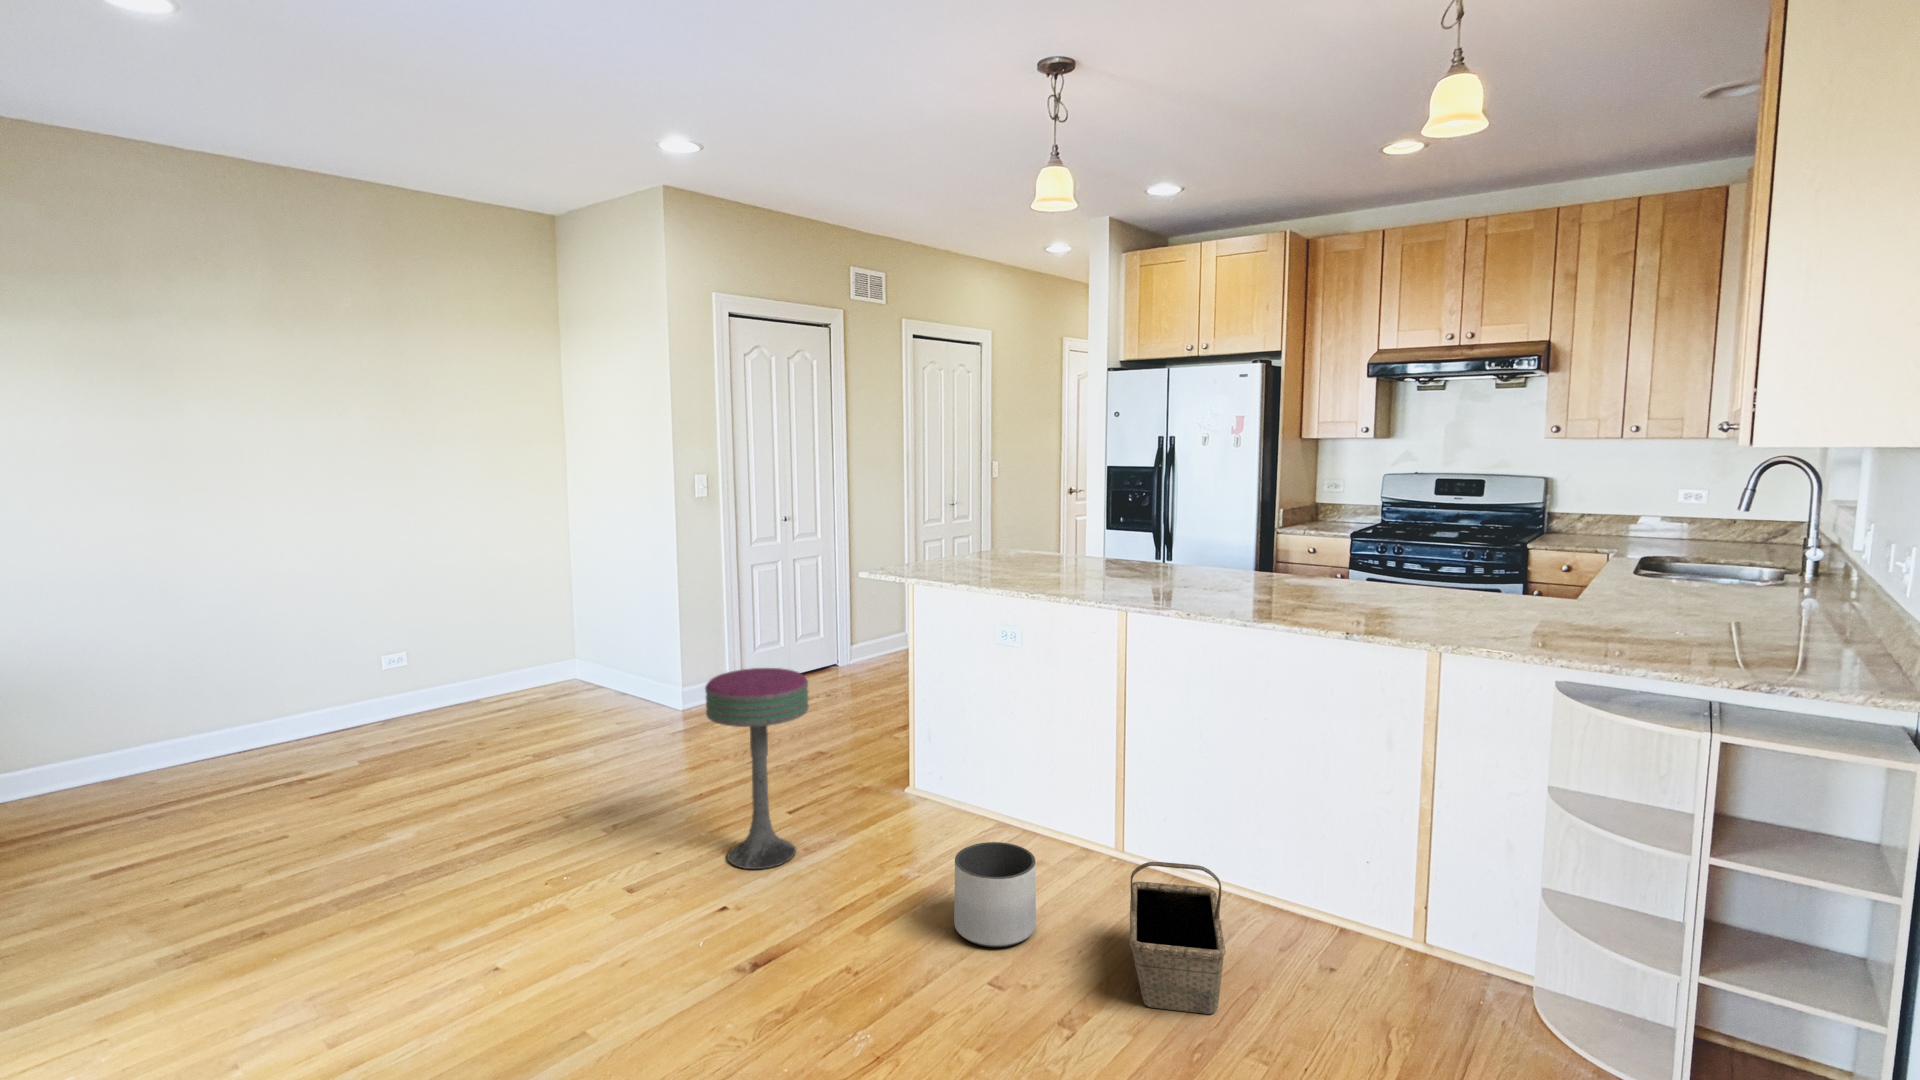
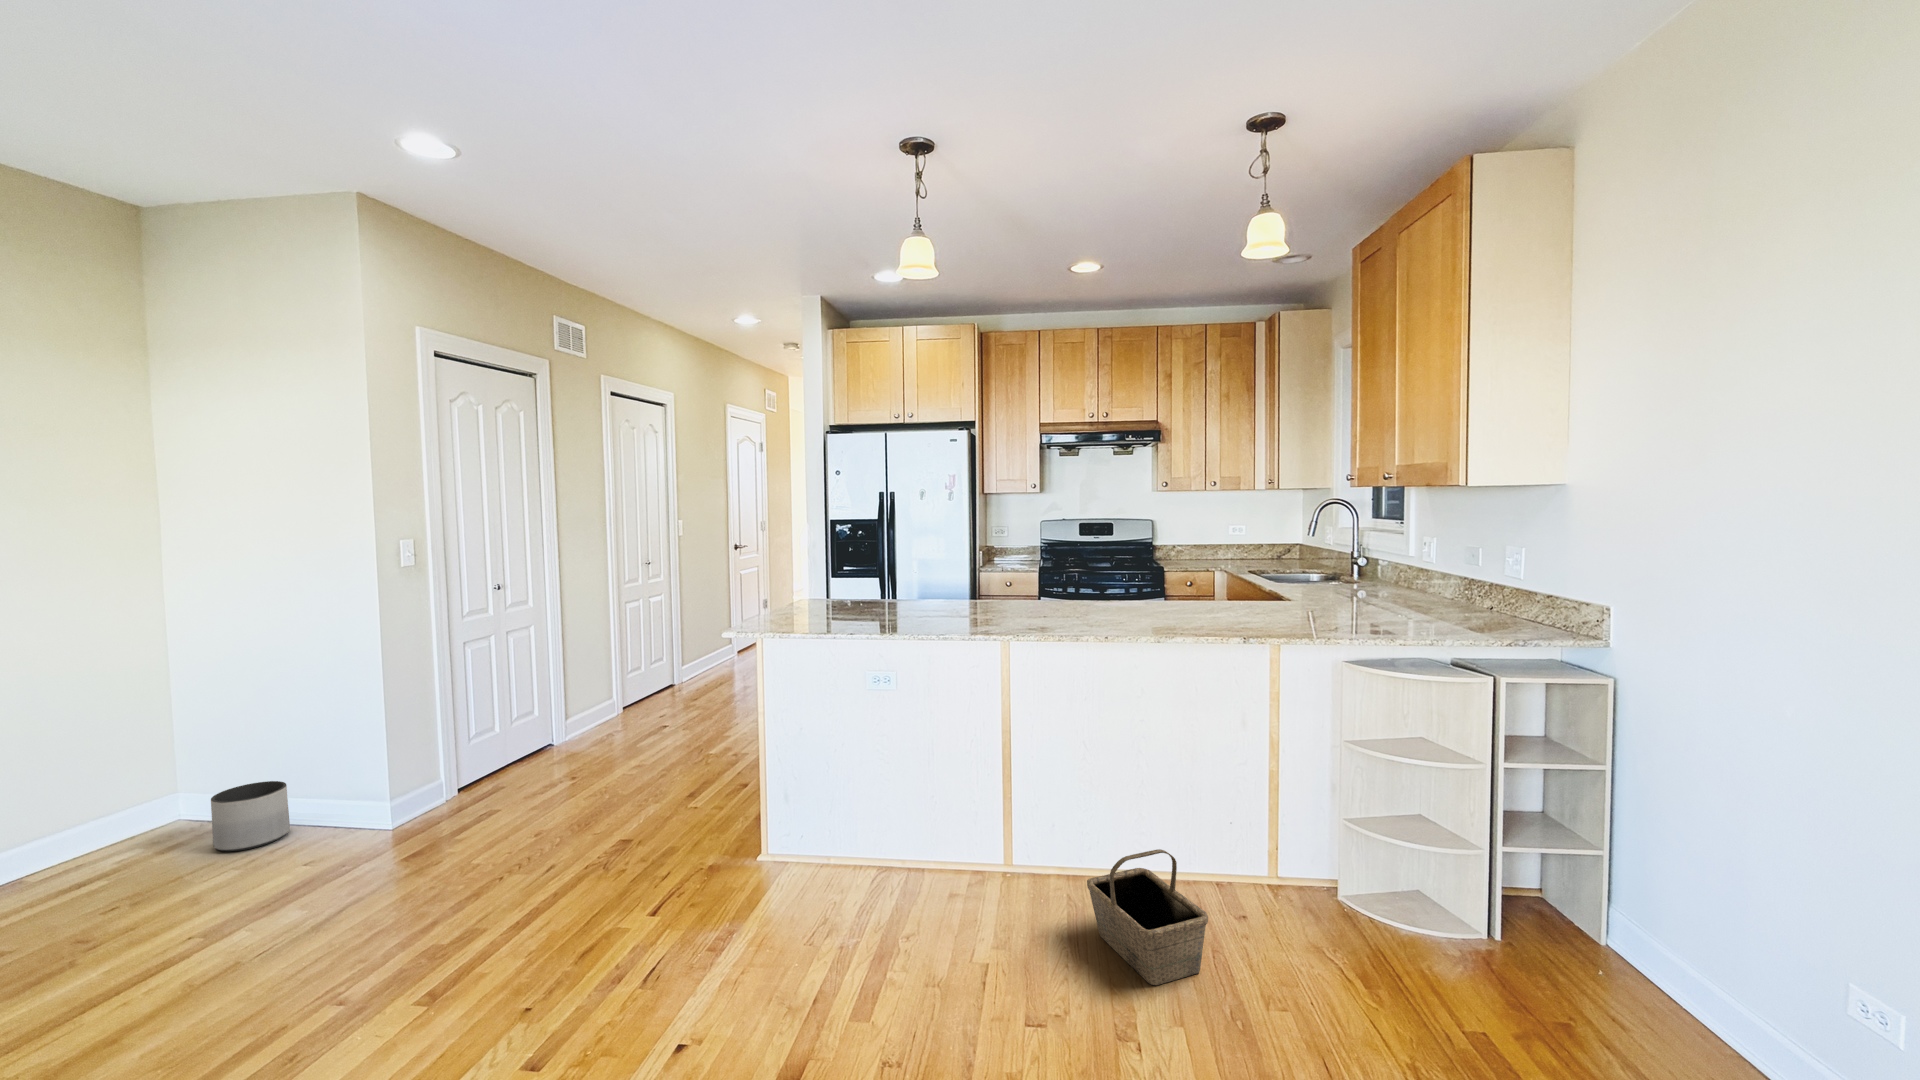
bar stool: present [705,668,809,869] -> none [594,751,718,995]
planter: present [954,842,1036,947] -> present [211,781,290,851]

